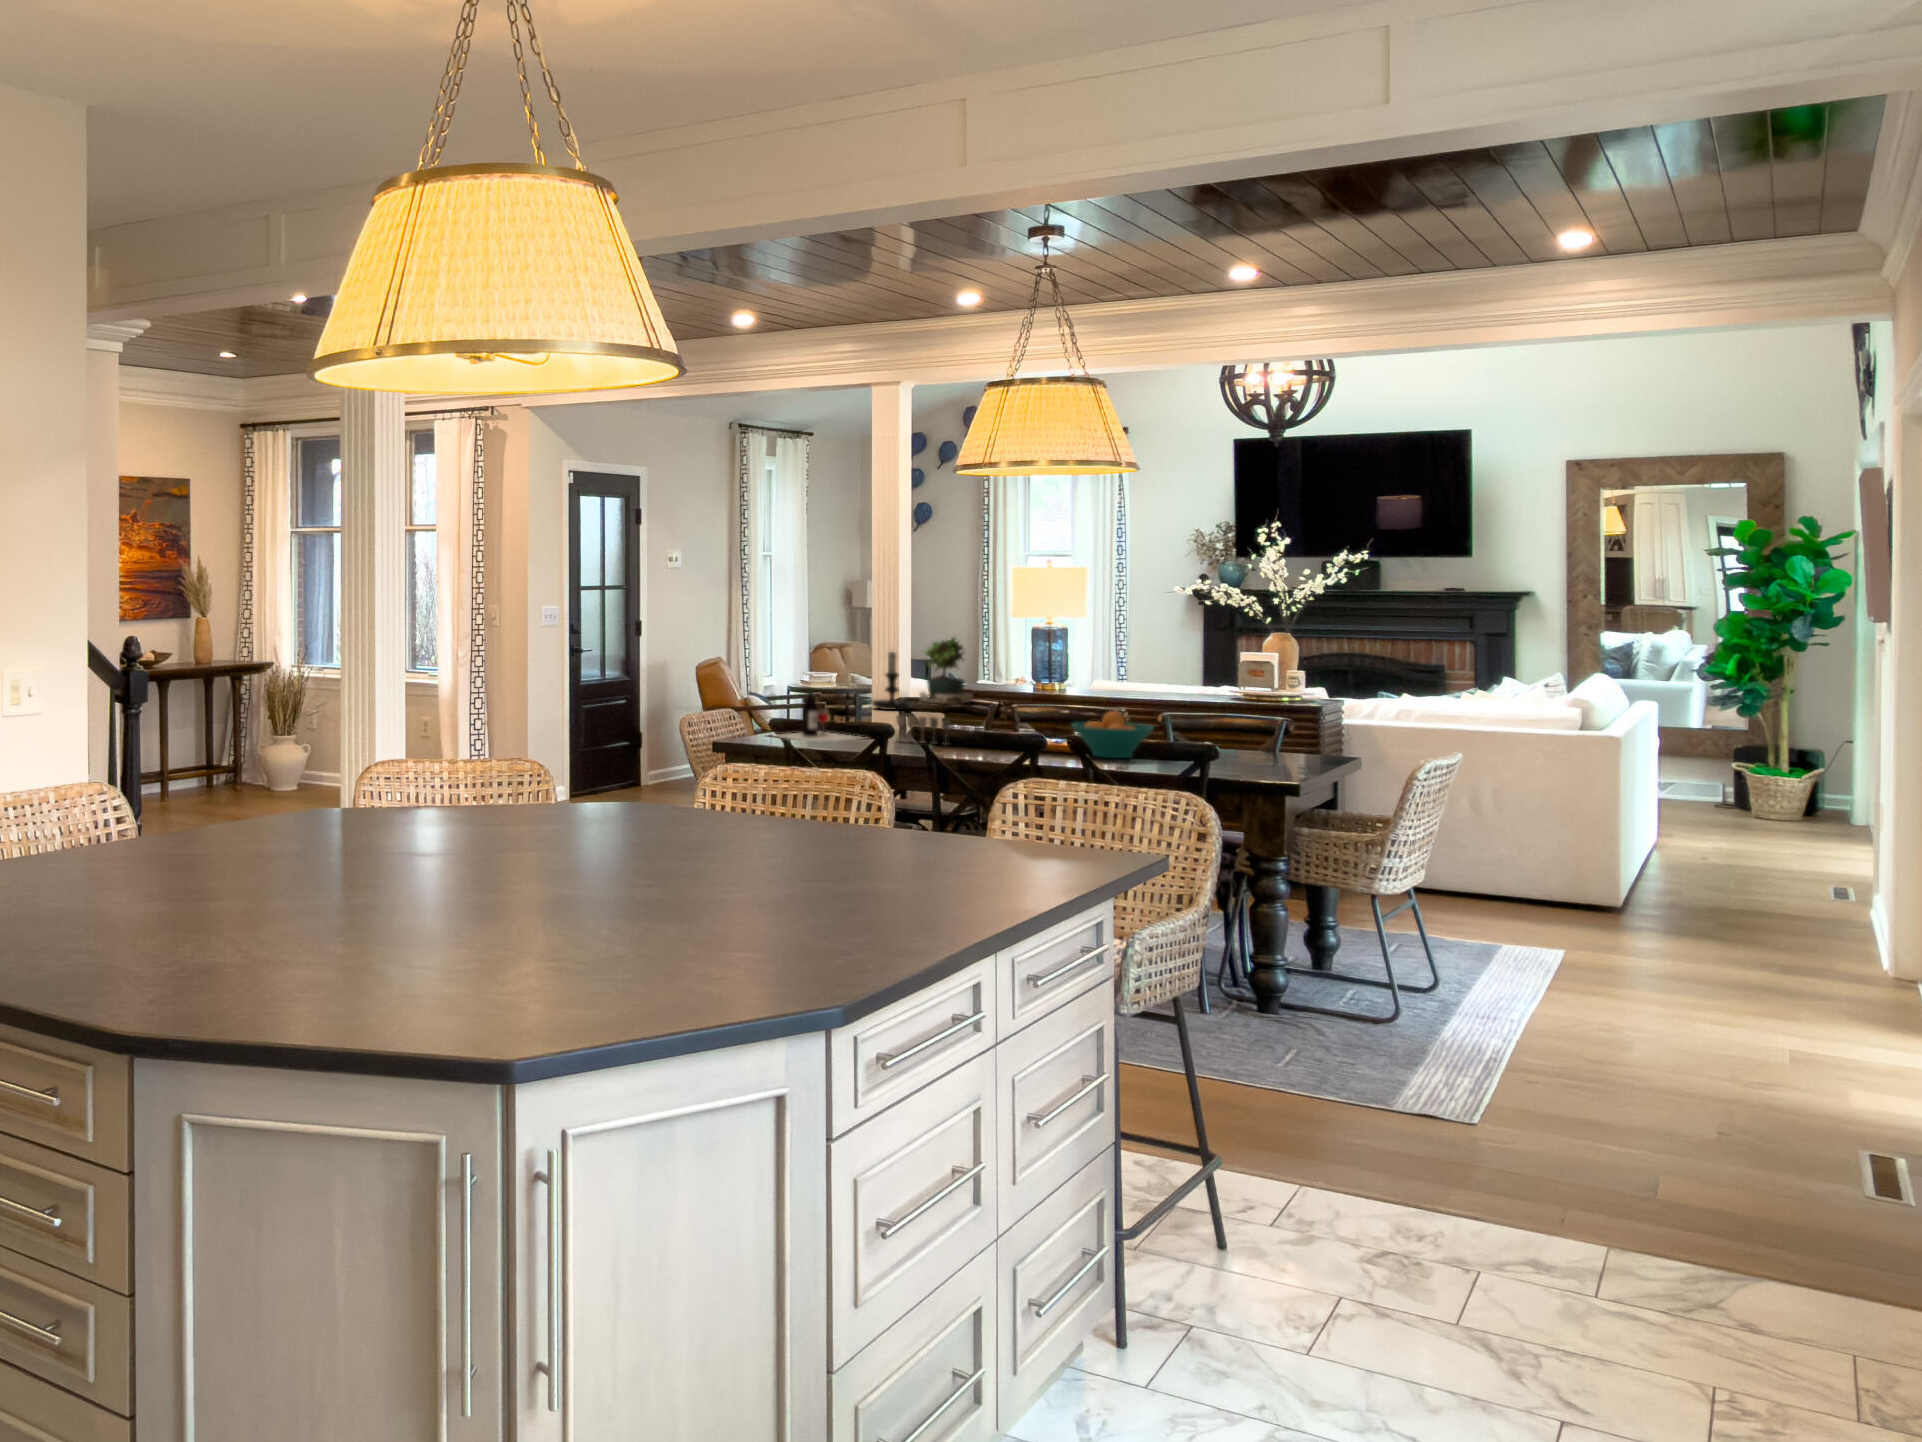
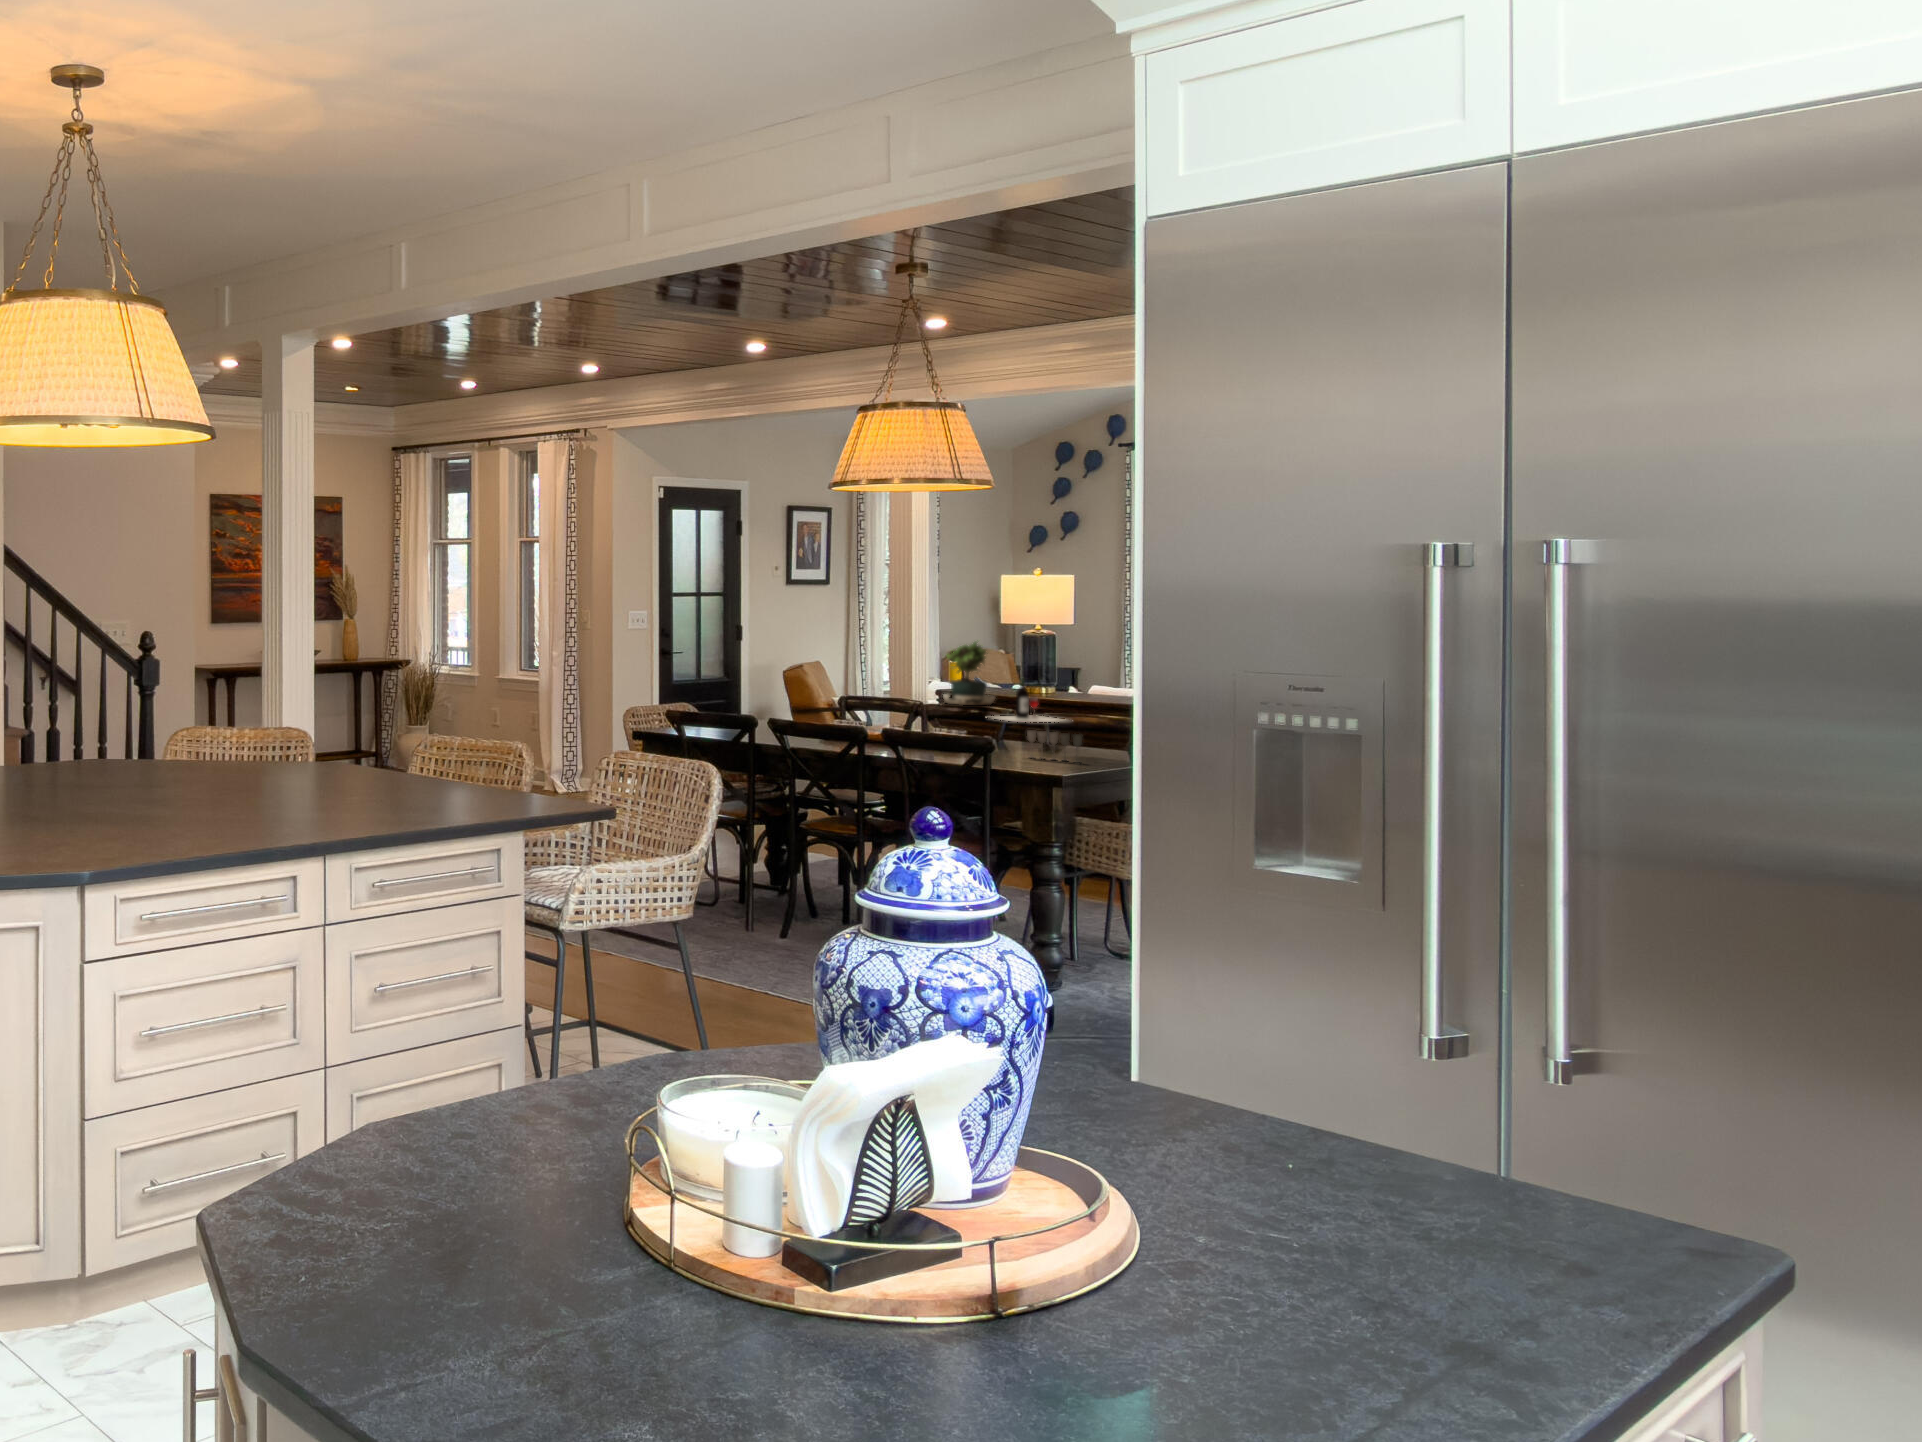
candle holder: present [872,652,913,710] -> none [876,650,918,709]
wine bottle: present [774,688,860,741] -> present [993,679,1059,722]
fruit bowl: present [1072,711,1153,758] -> none [932,707,1007,751]
wine glass: present [896,715,950,744] -> present [1027,730,1082,763]

